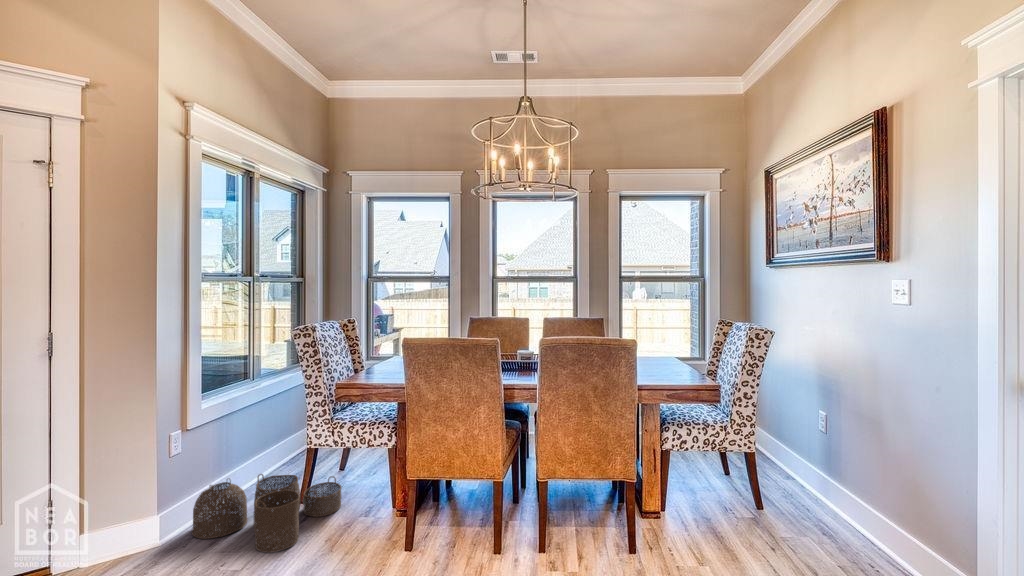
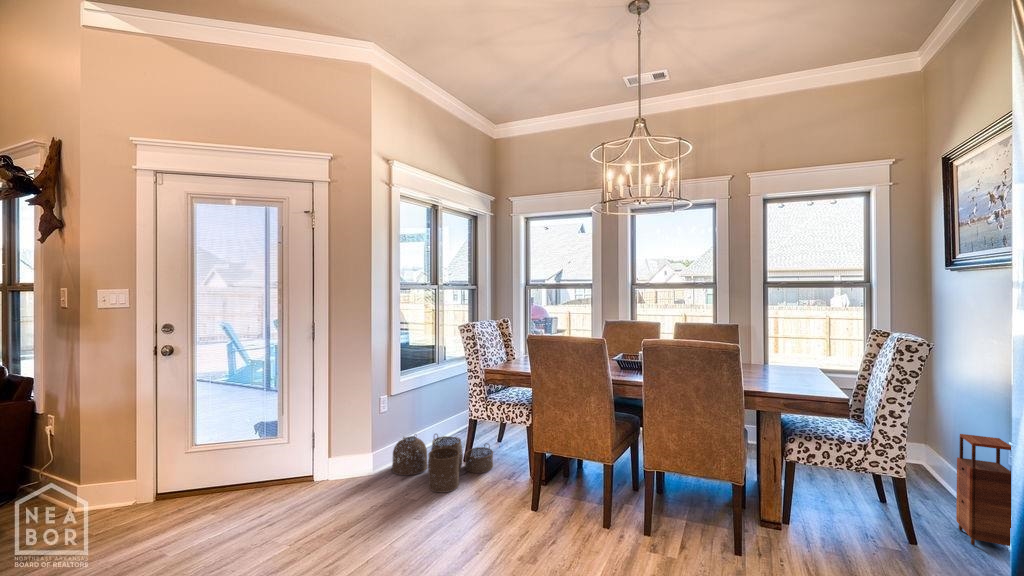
storage cabinet: none [783,407,825,503] -> present [956,434,1011,546]

